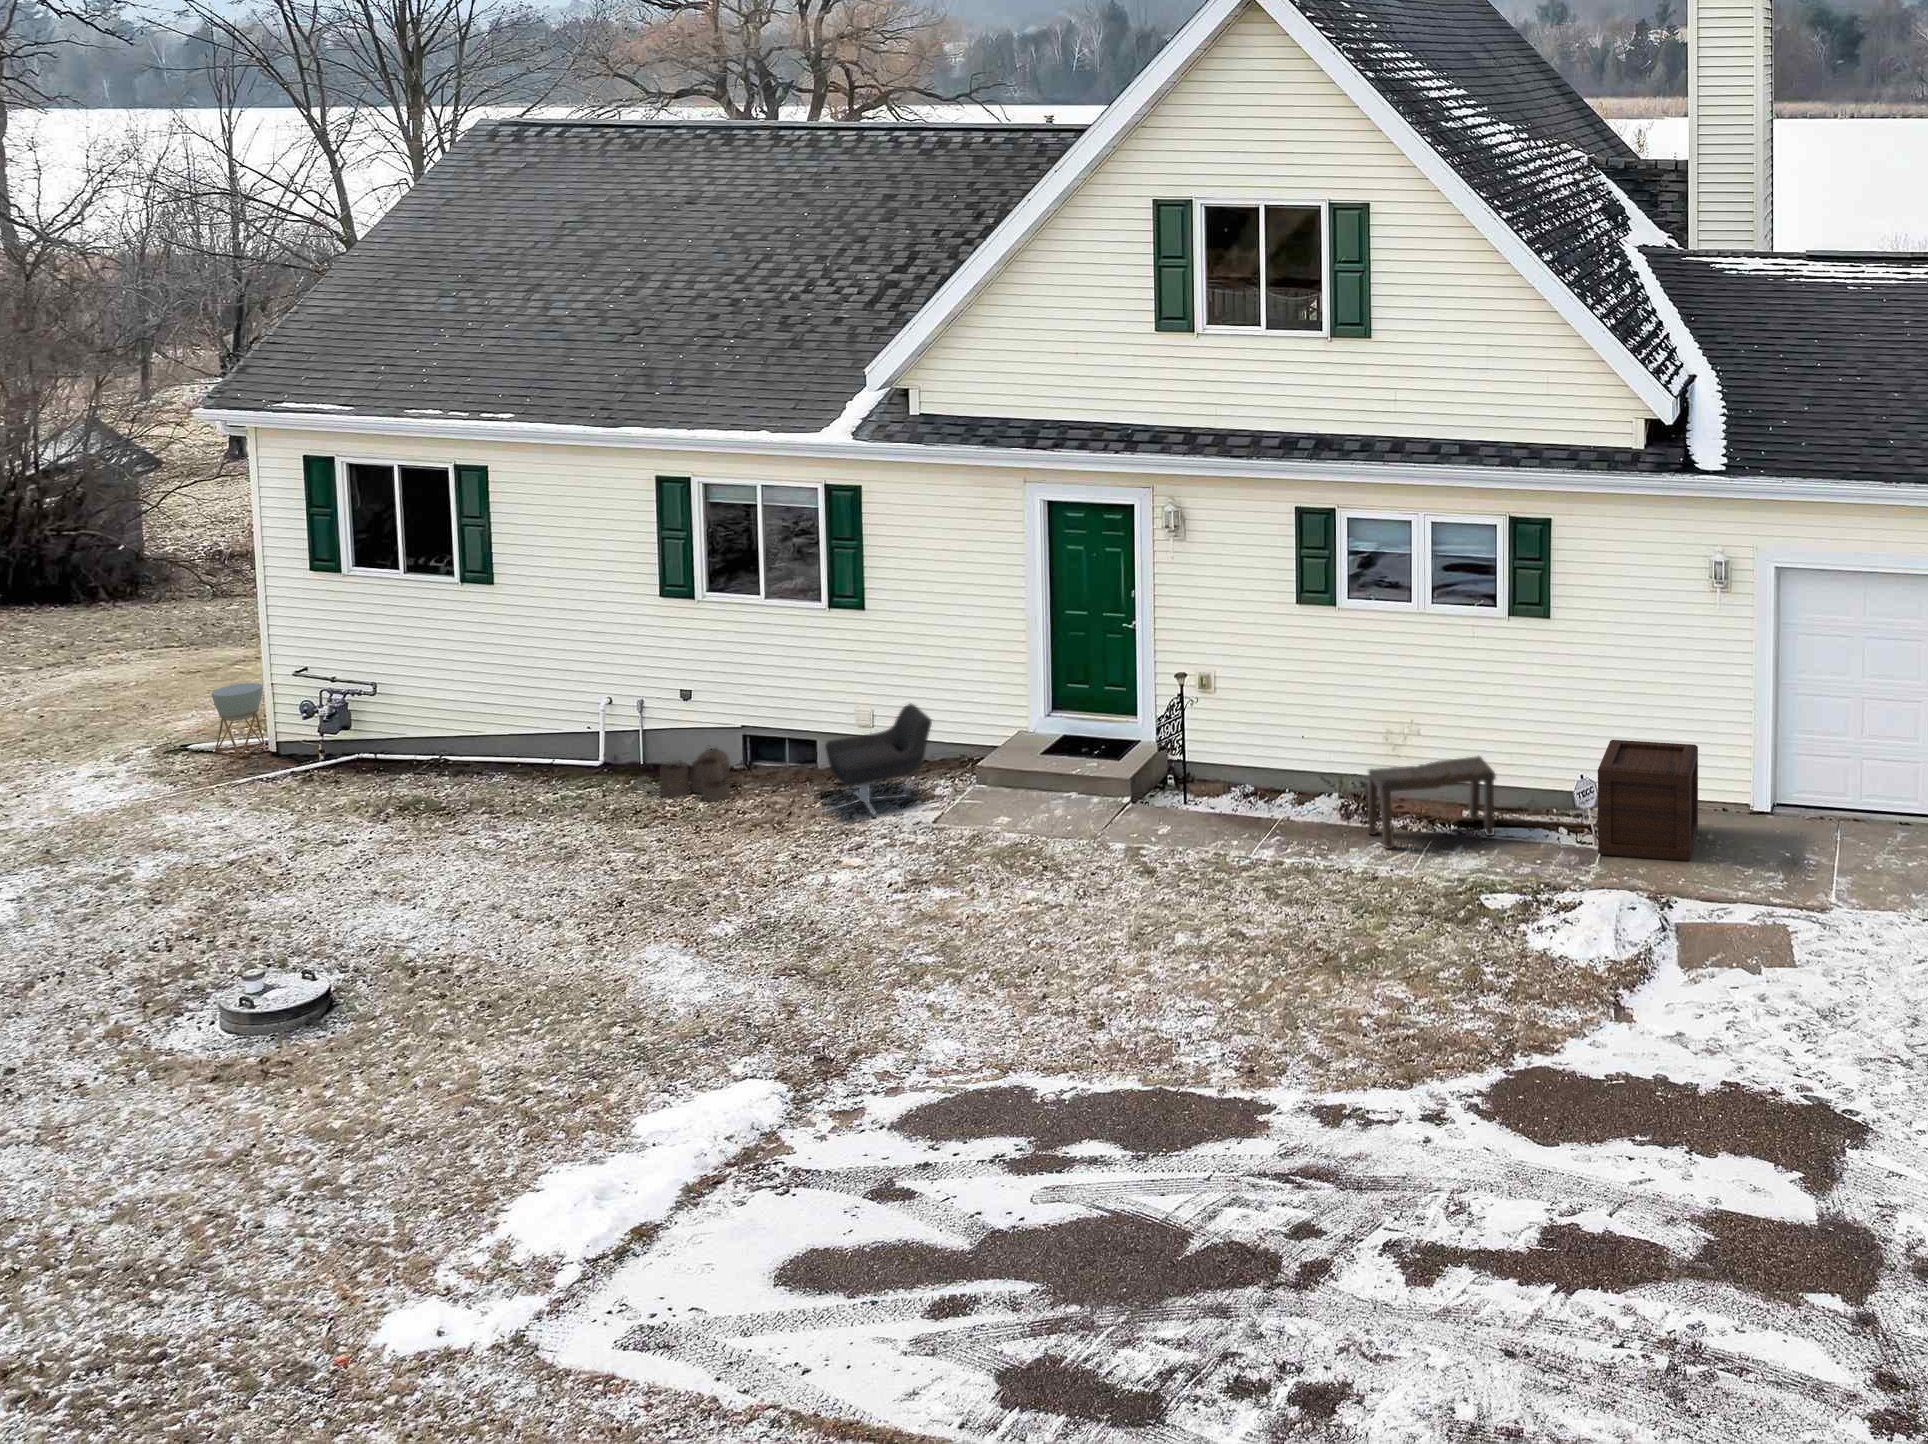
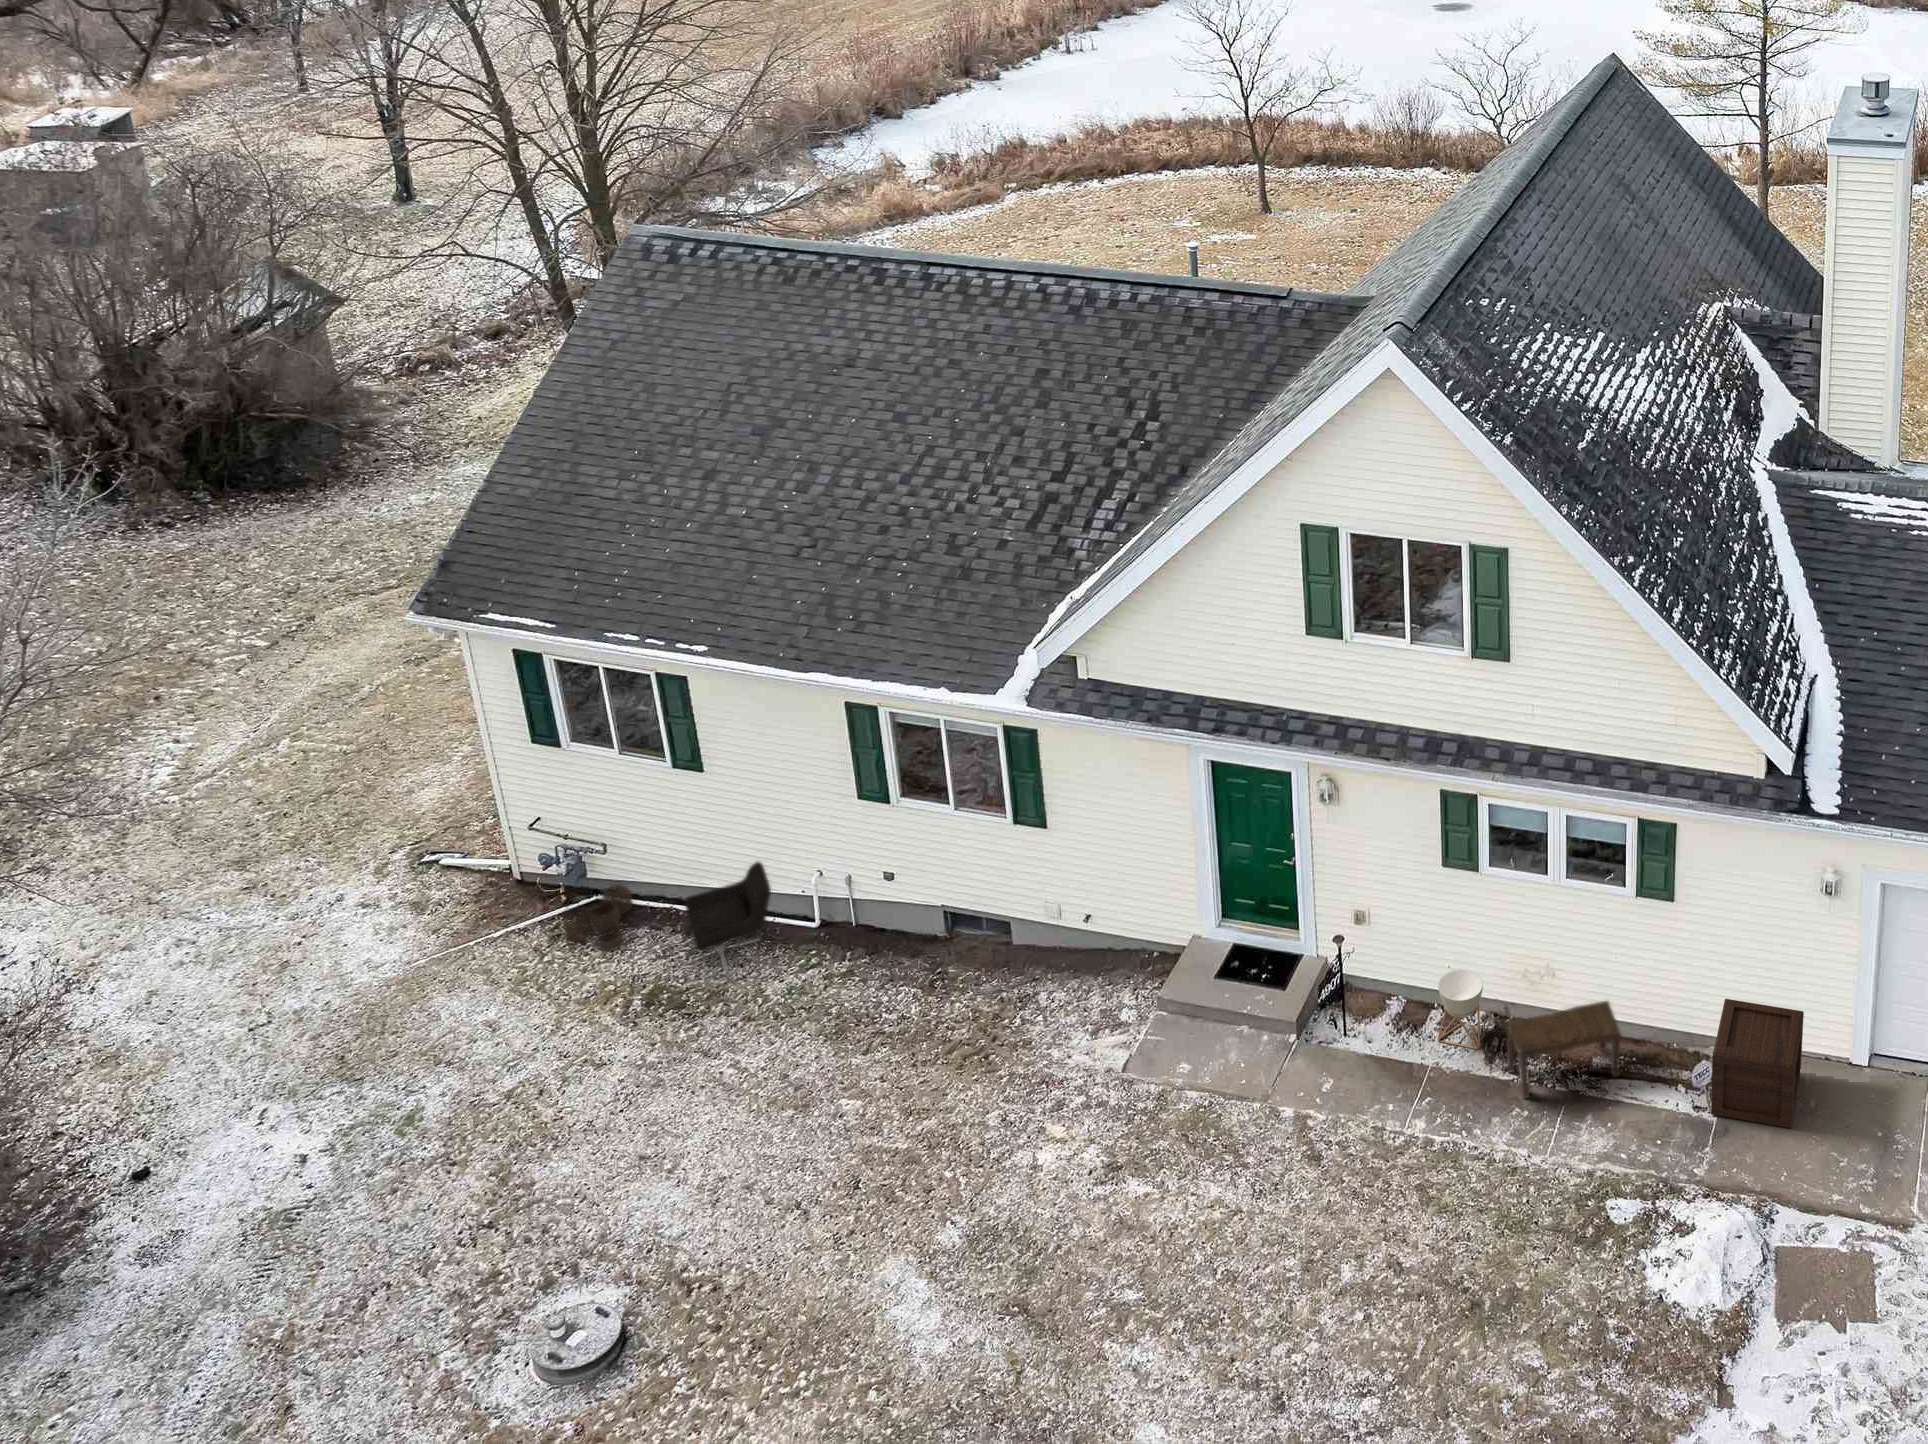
planter: present [212,683,264,758] -> present [1437,969,1483,1049]
lounge chair: present [825,704,932,815] -> present [683,862,771,972]
woven basket: present [660,748,730,802] -> present [563,884,633,951]

